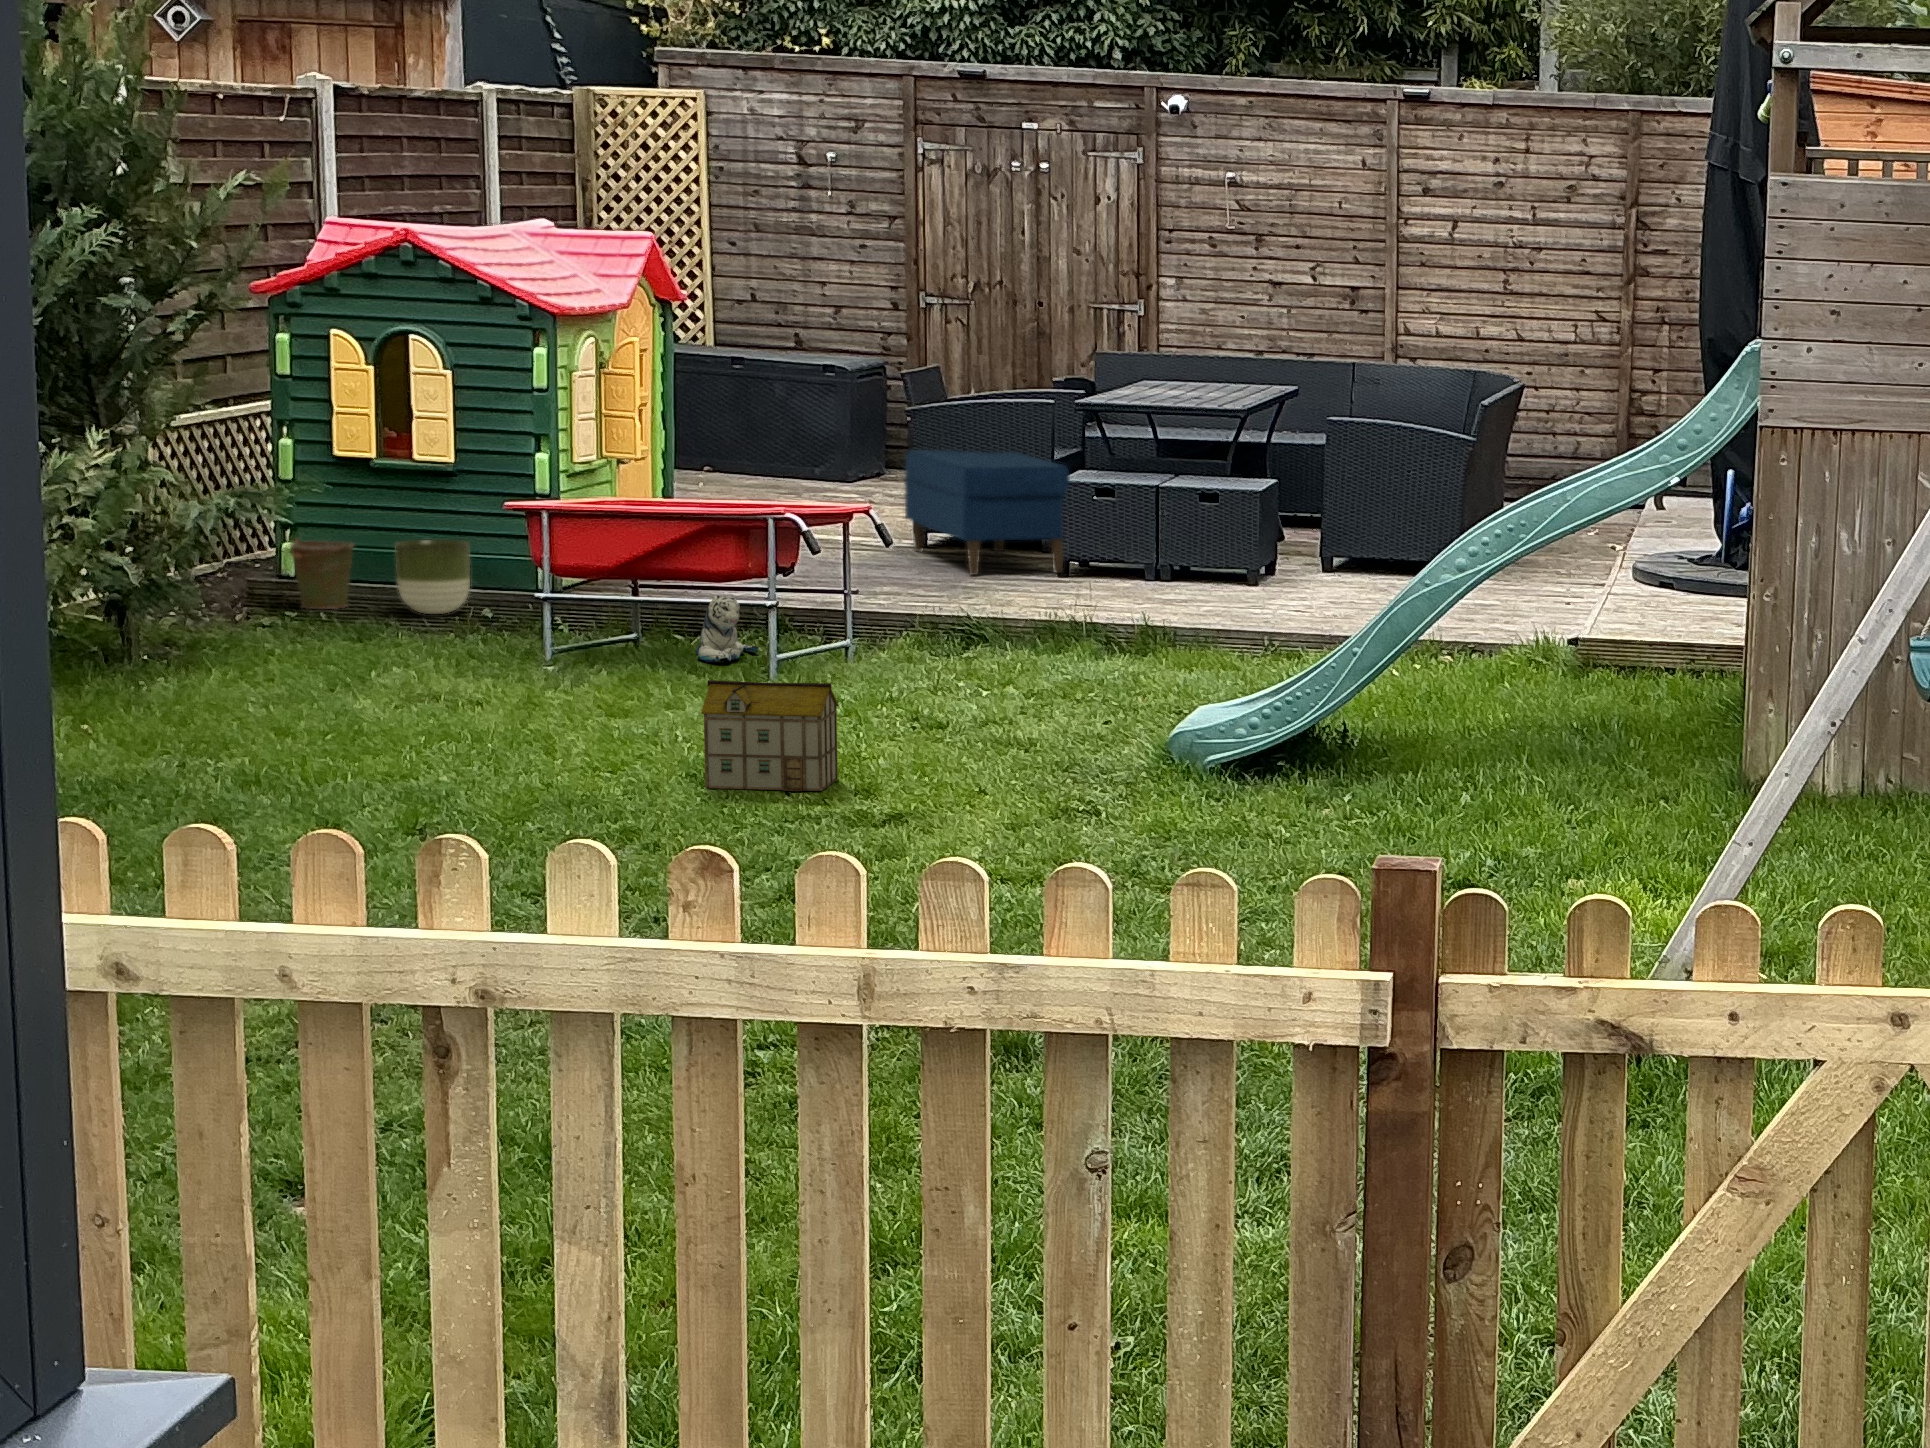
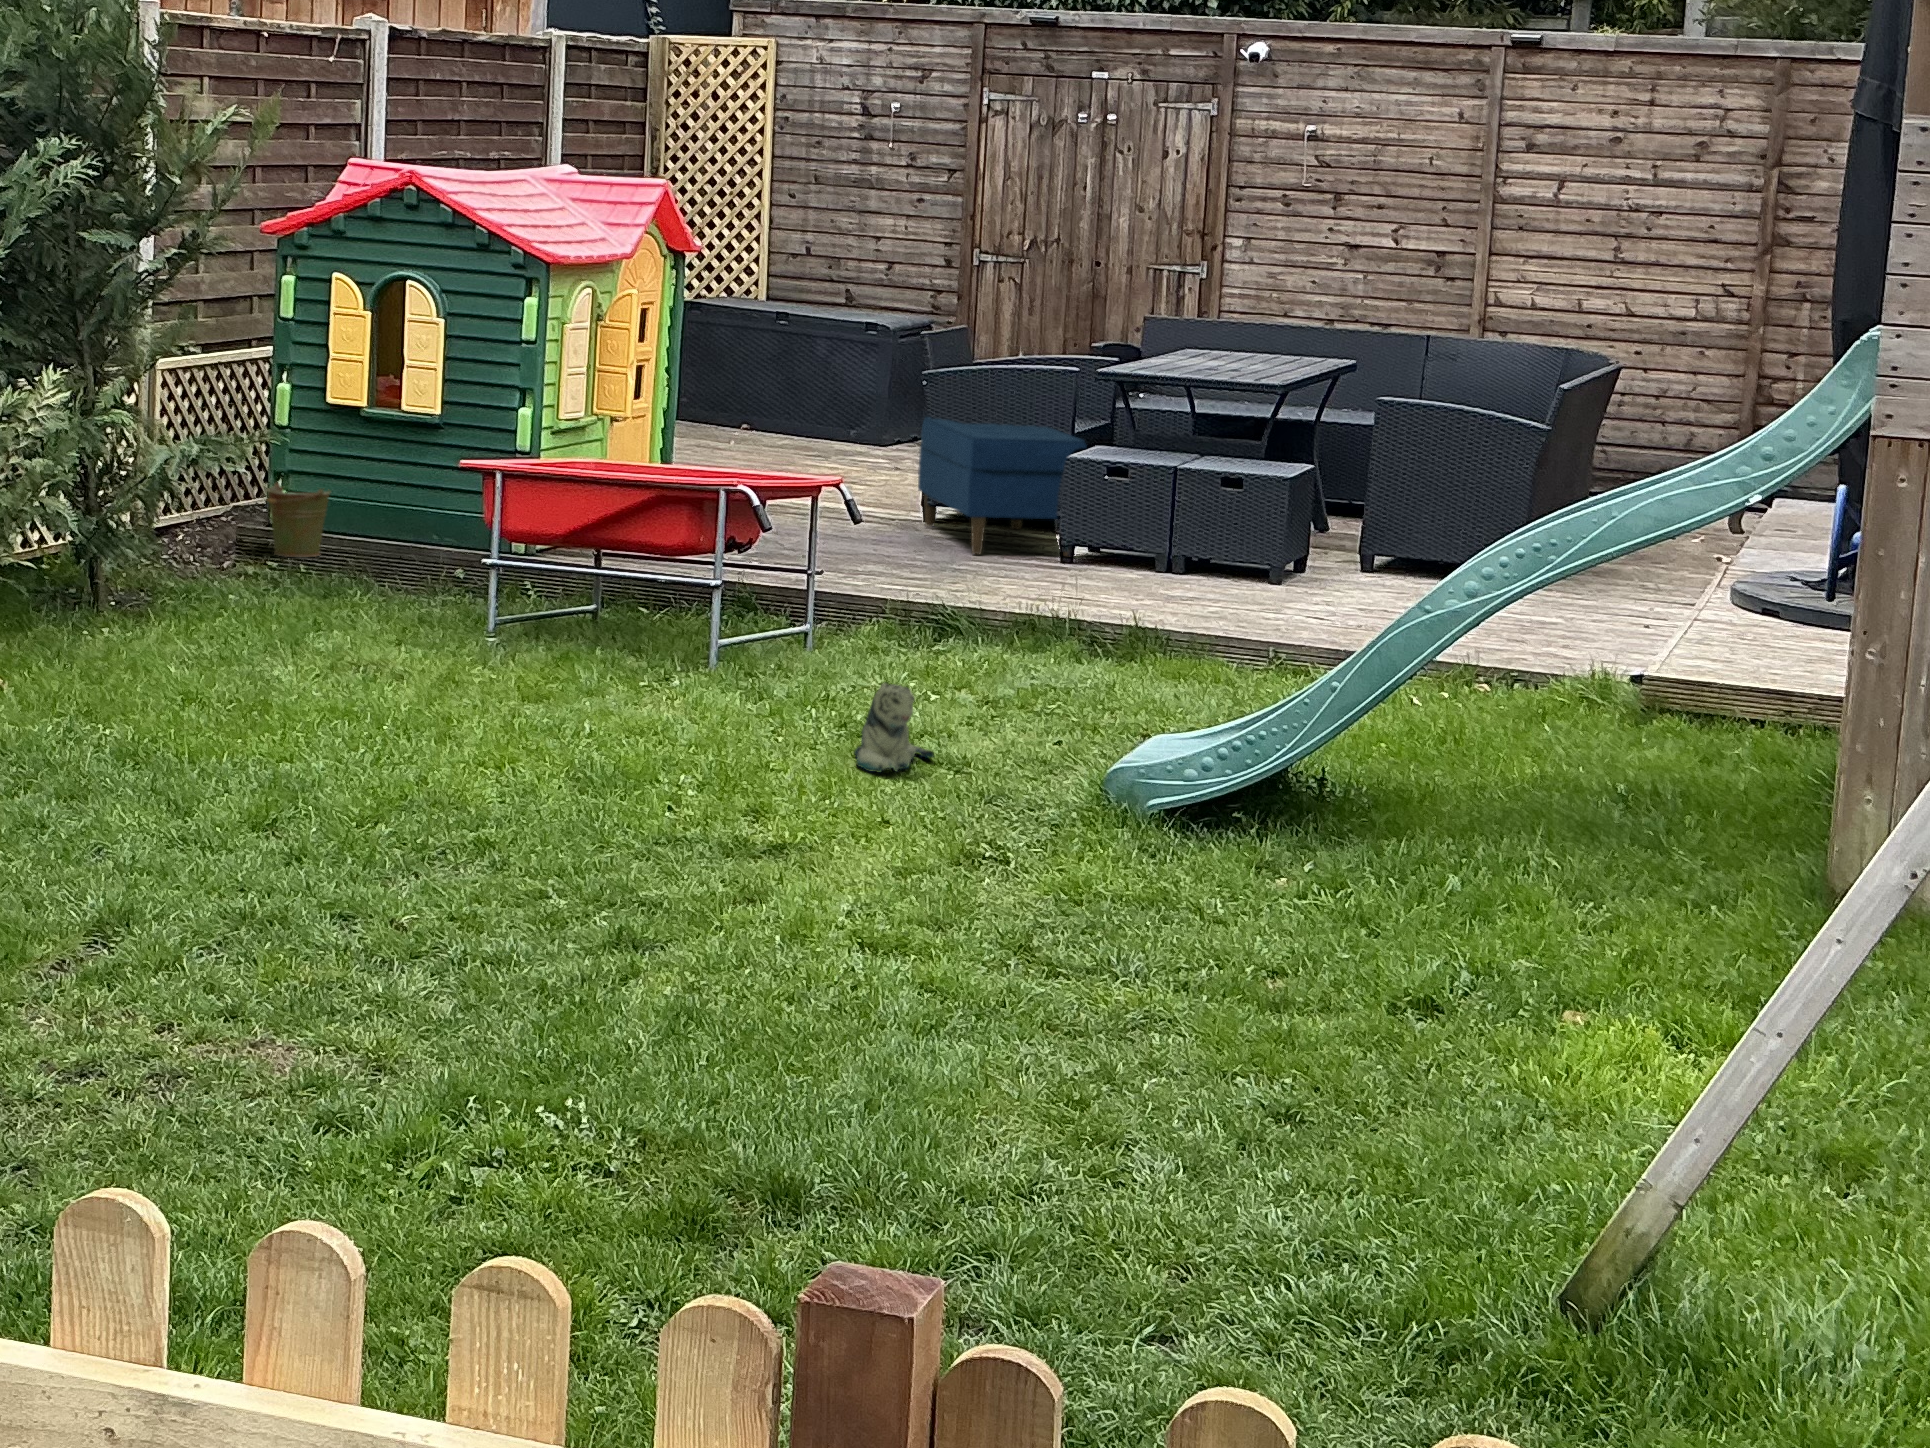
planter: present [396,540,470,614] -> none [367,490,440,568]
plush toy: present [695,596,758,662] -> present [854,683,934,773]
toy house: present [701,680,839,791] -> none [577,658,729,790]

